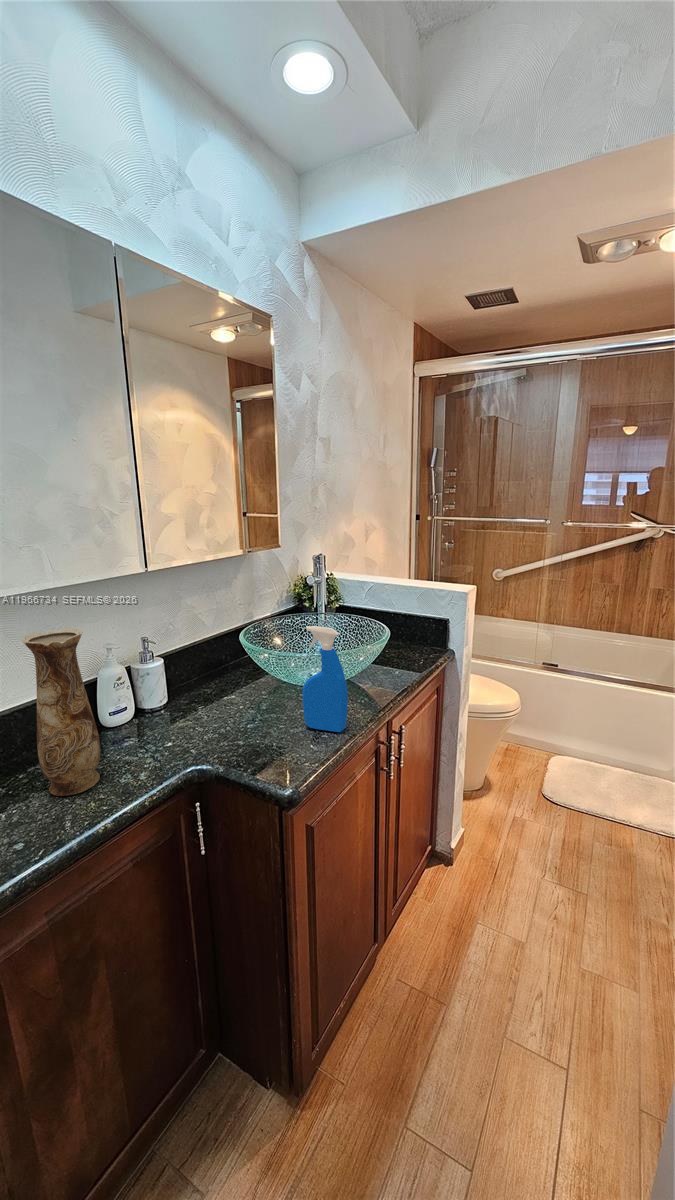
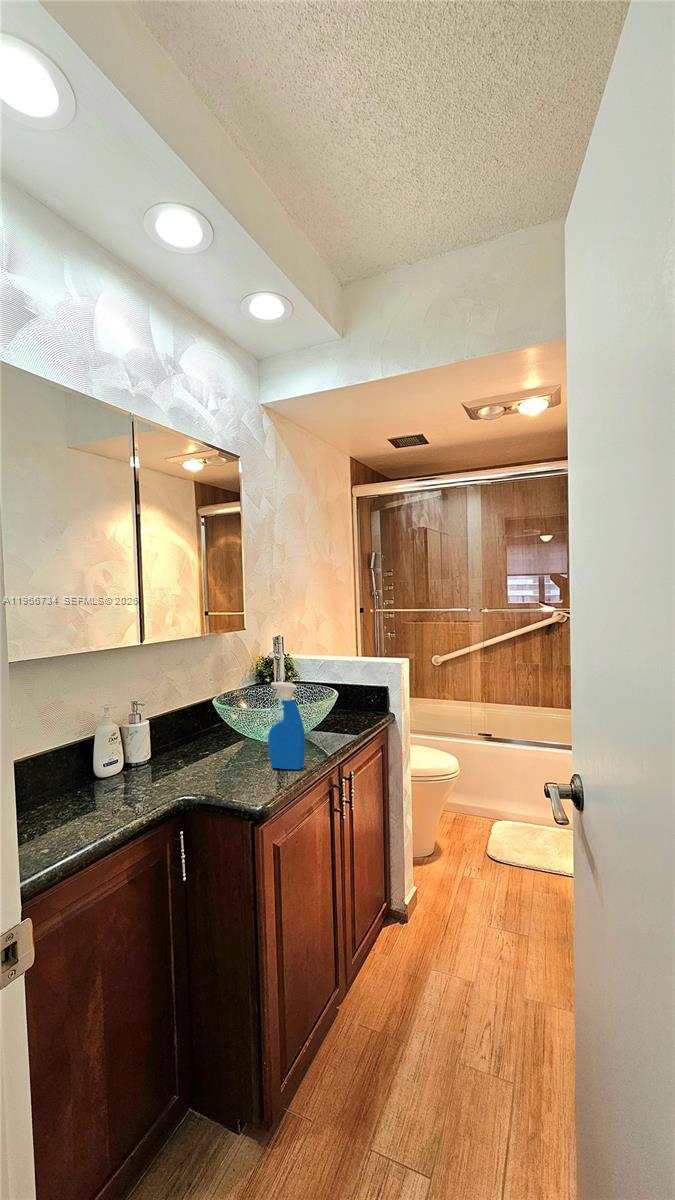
vase: present [22,628,100,796] -> none [51,684,104,822]

